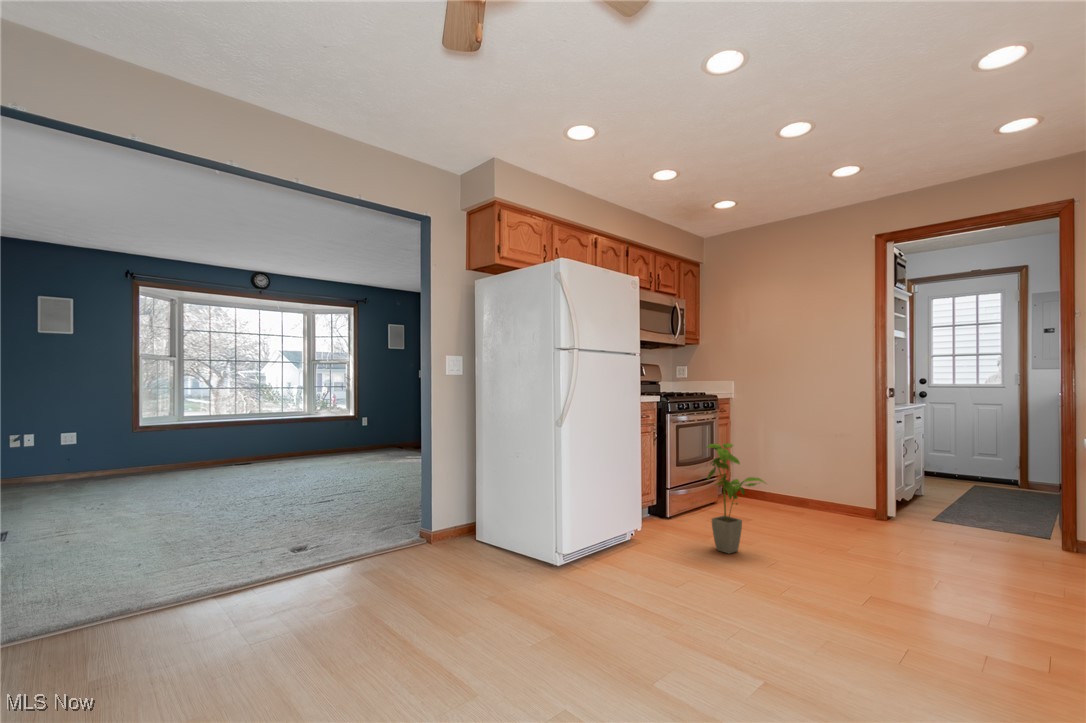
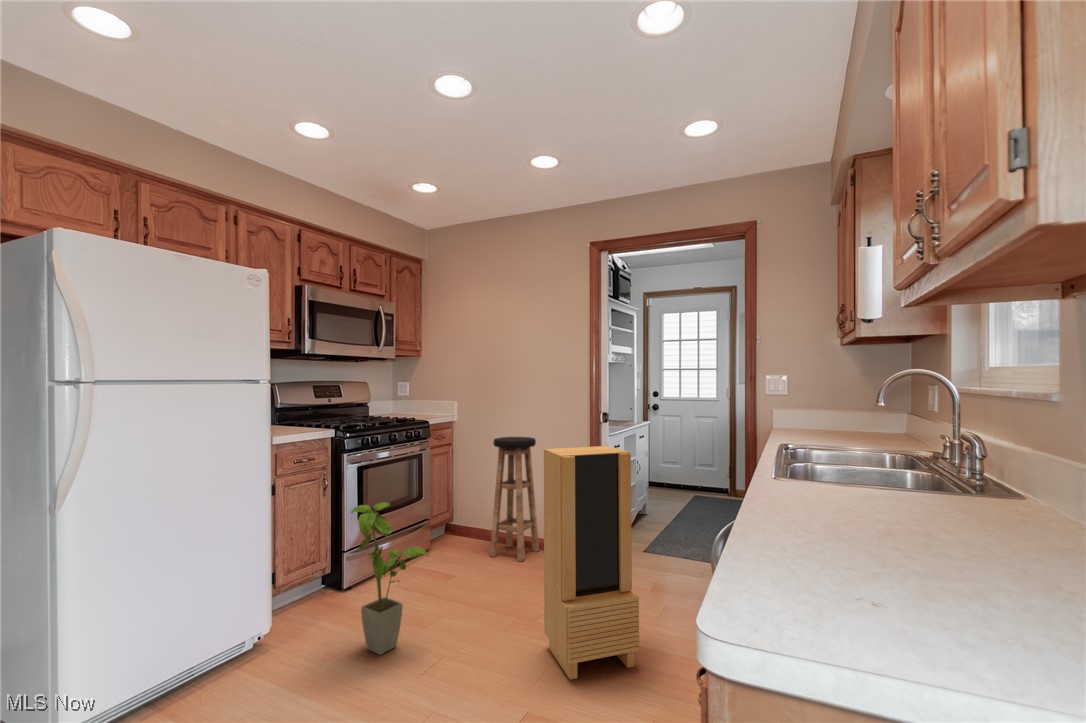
storage cabinet: none [863,407,964,586] -> present [544,446,640,680]
bar stool: none [777,410,823,516] -> present [490,437,539,562]

